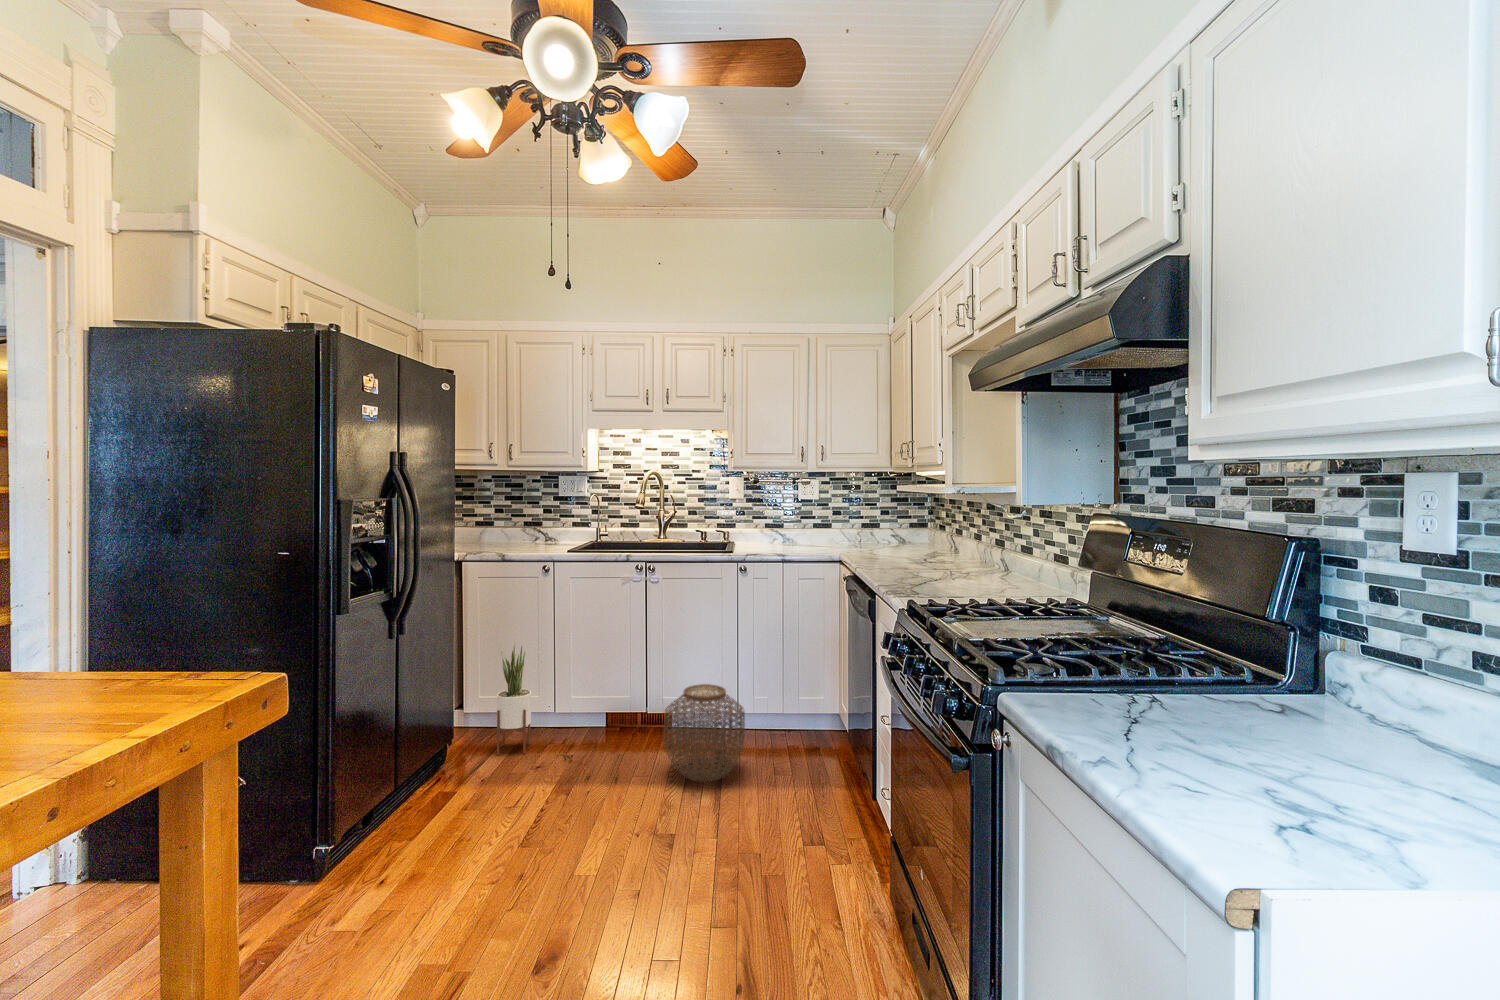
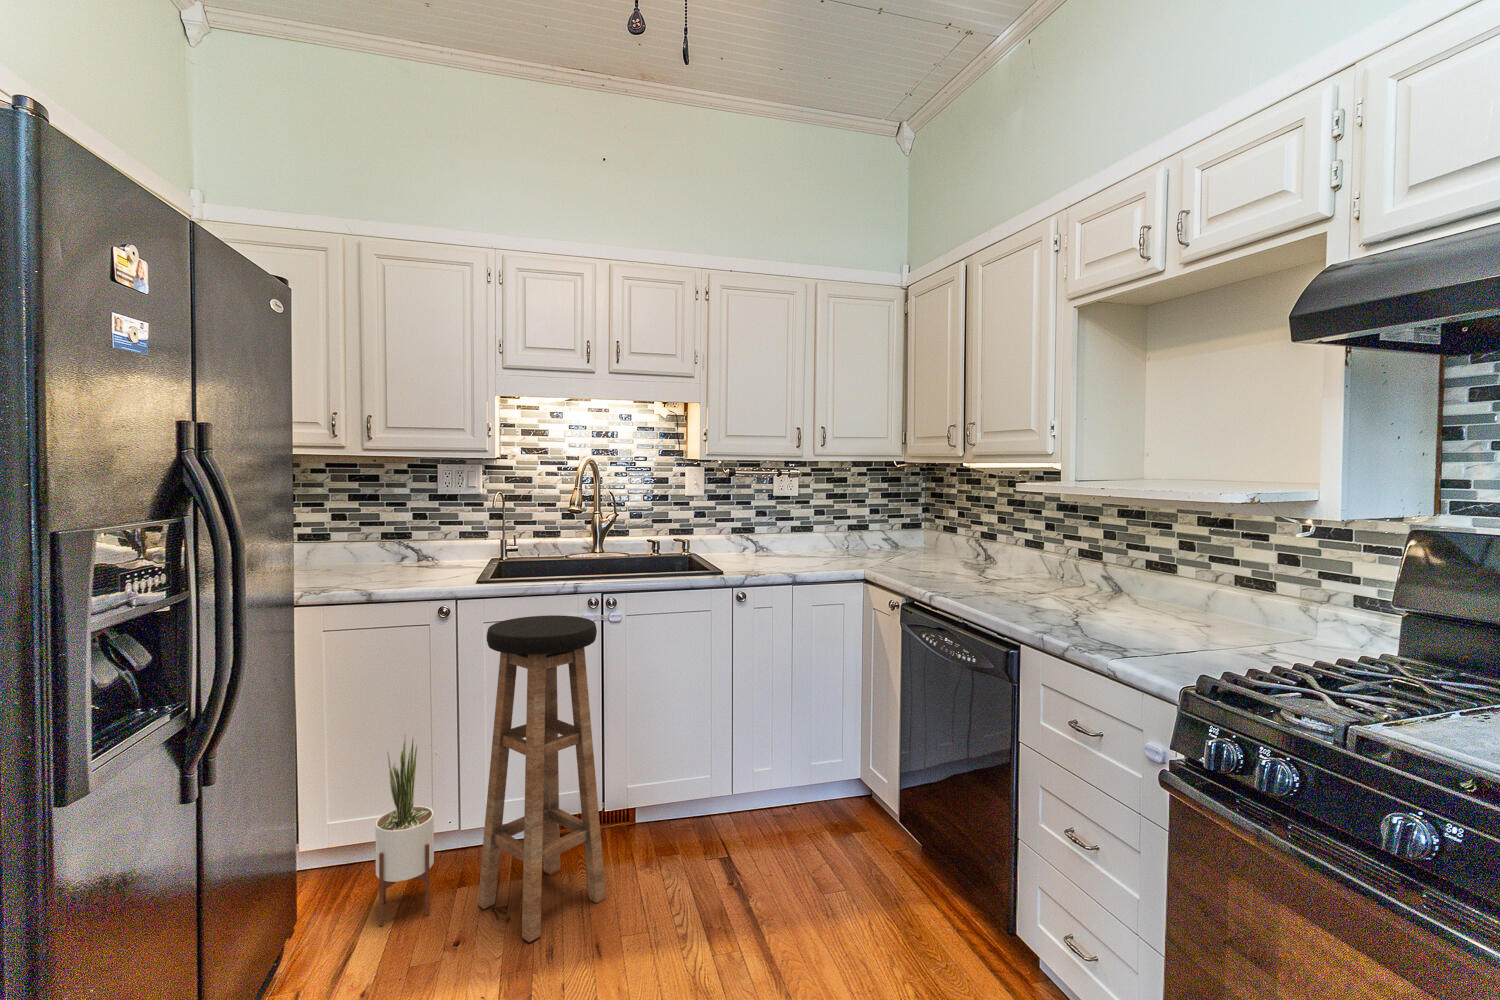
bar stool: none [554,573,629,772] -> present [478,615,606,942]
woven basket: present [664,684,745,782] -> none [673,773,791,926]

